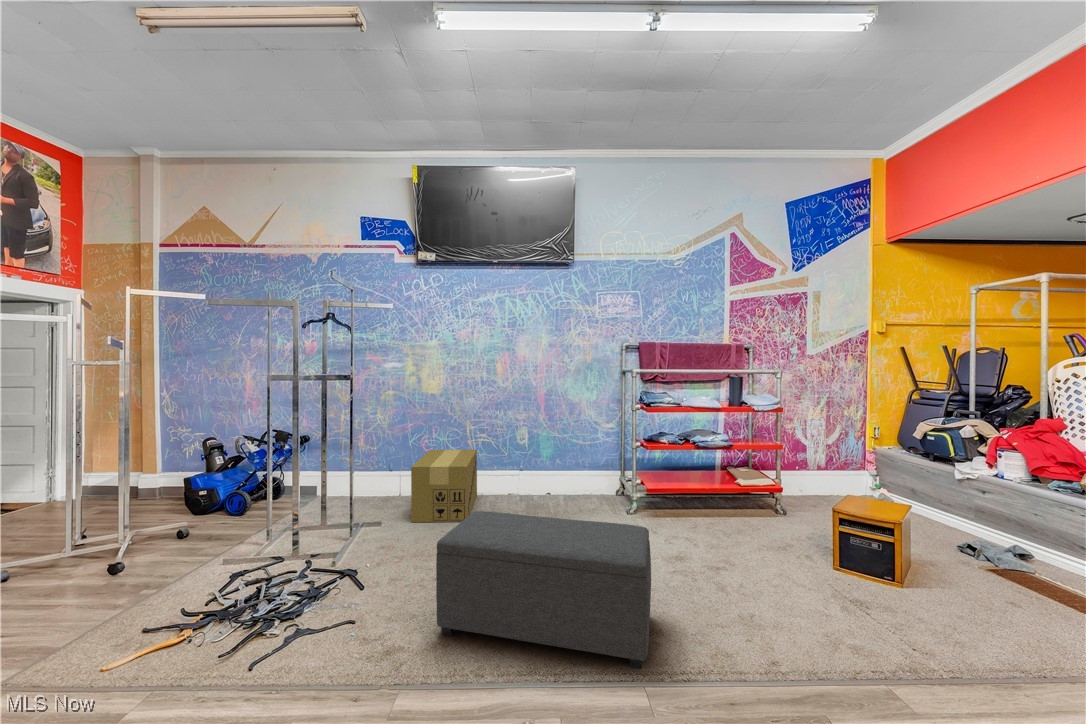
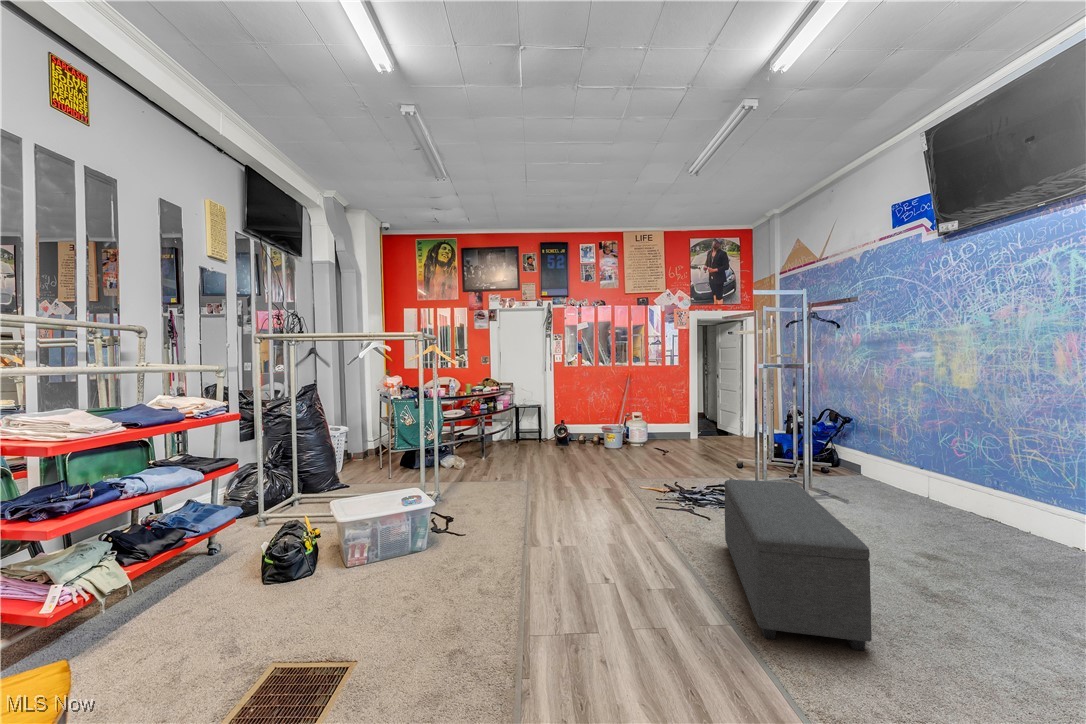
cardboard box: present [411,450,477,522] -> none [876,454,1019,534]

